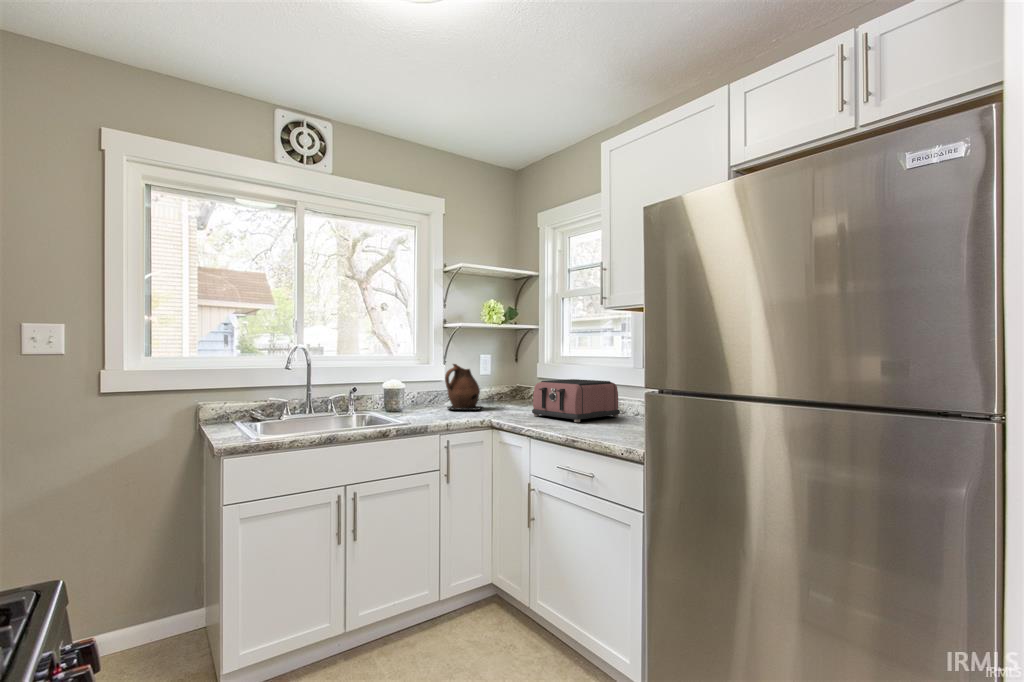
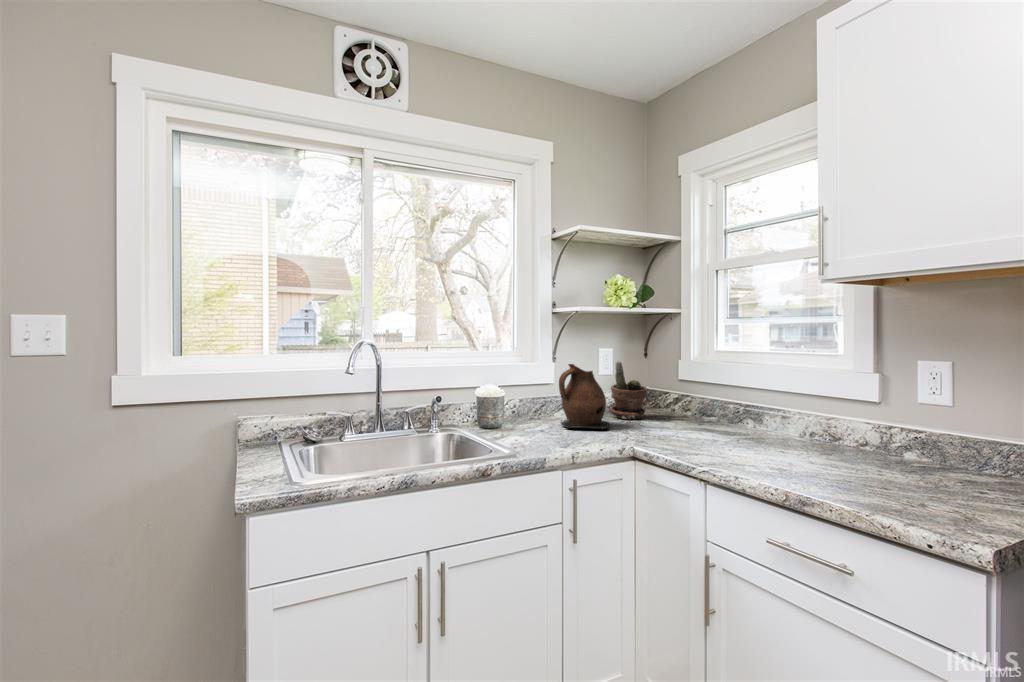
potted plant: none [486,362,512,405] -> present [610,361,647,419]
toaster: present [532,379,620,422] -> none [691,387,834,459]

